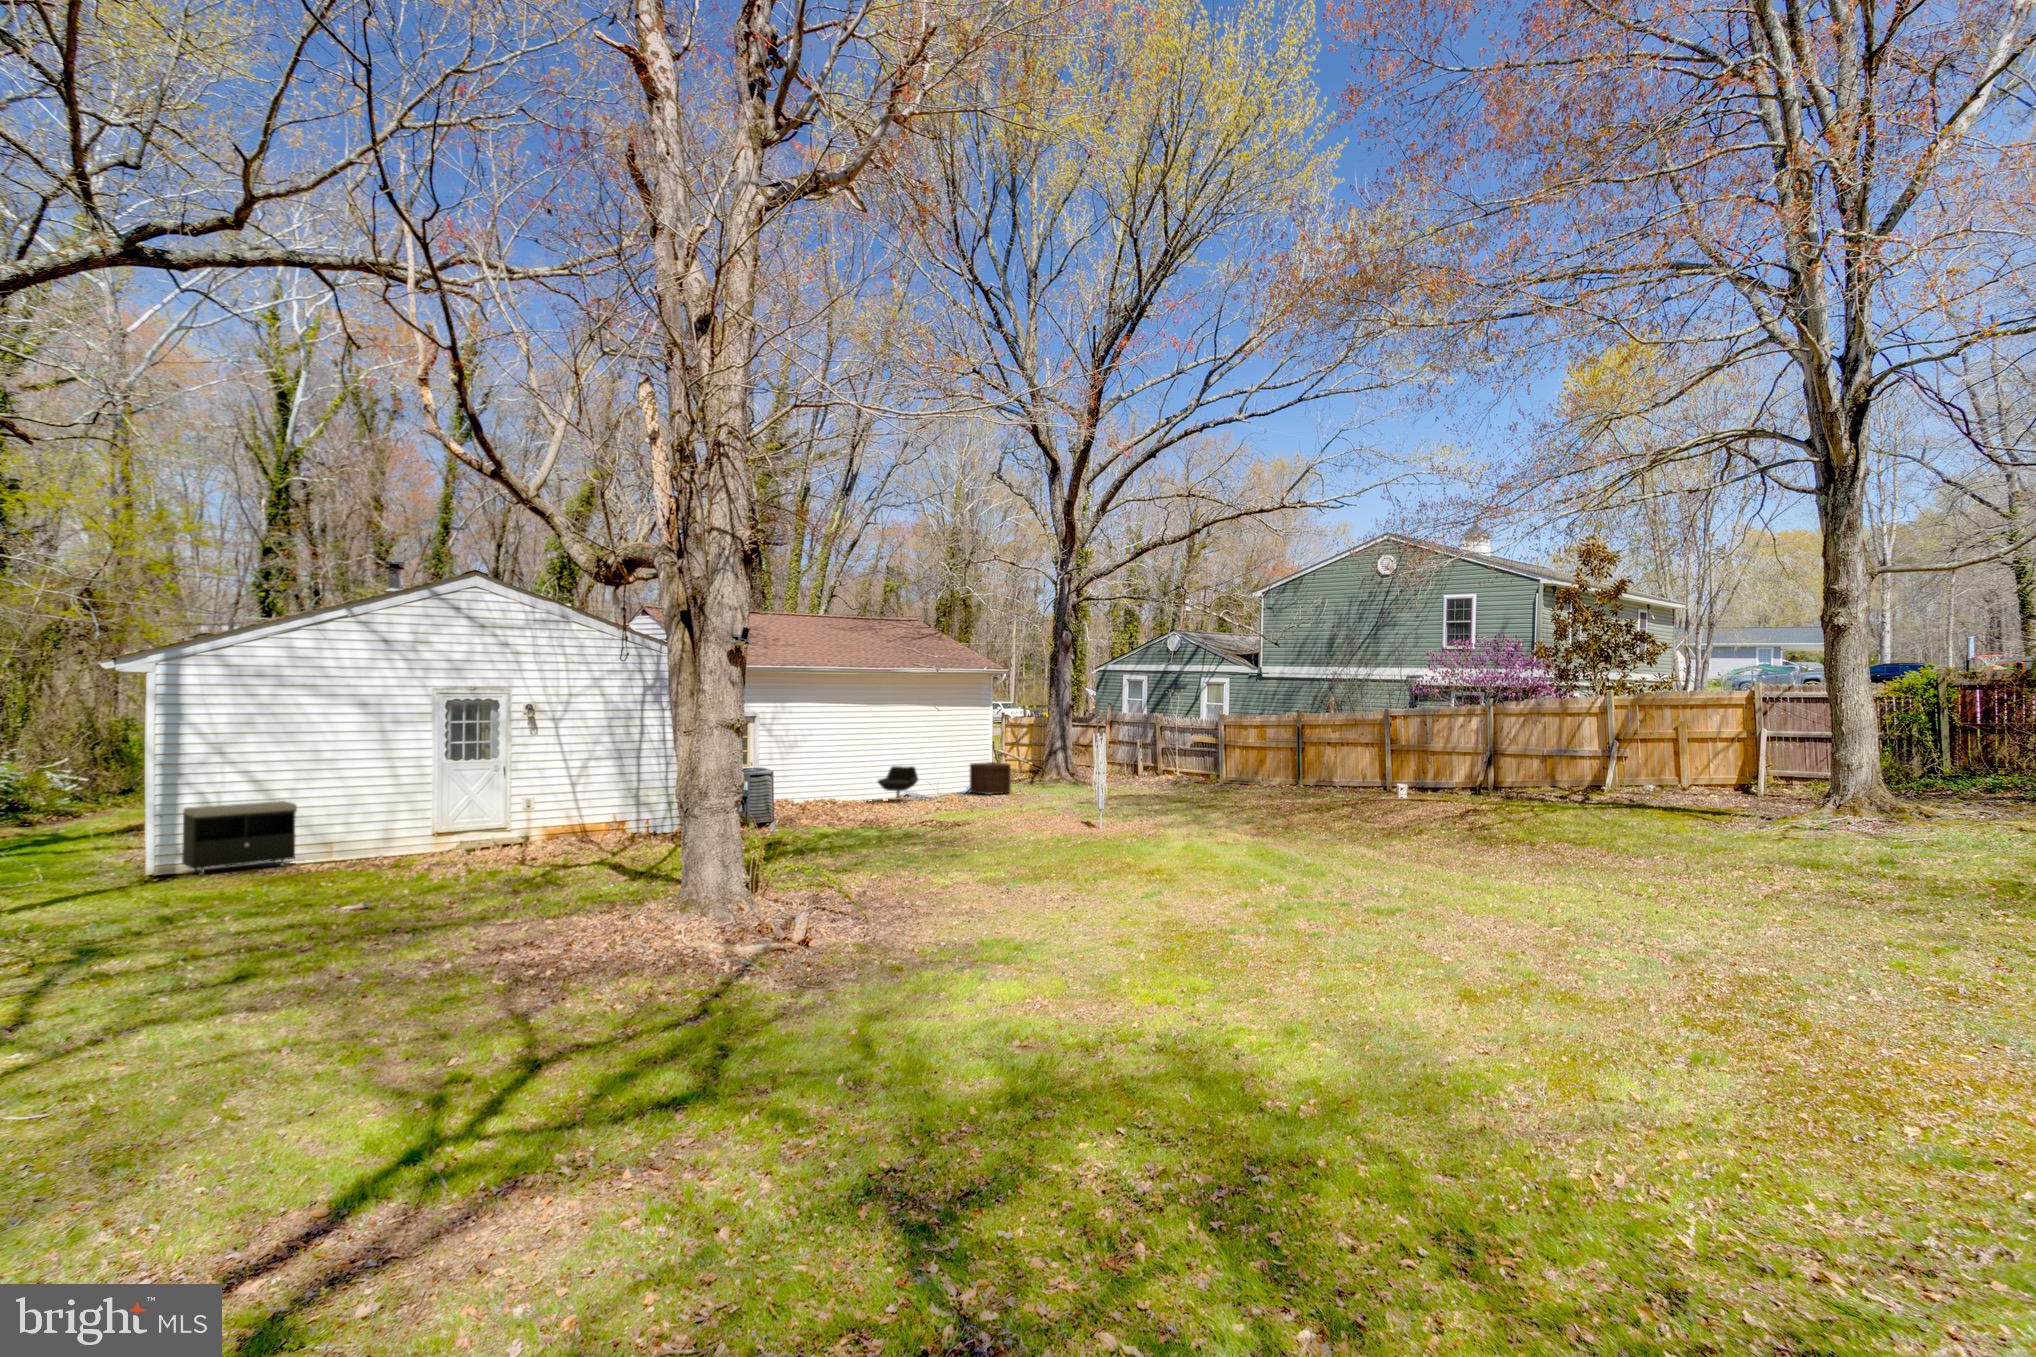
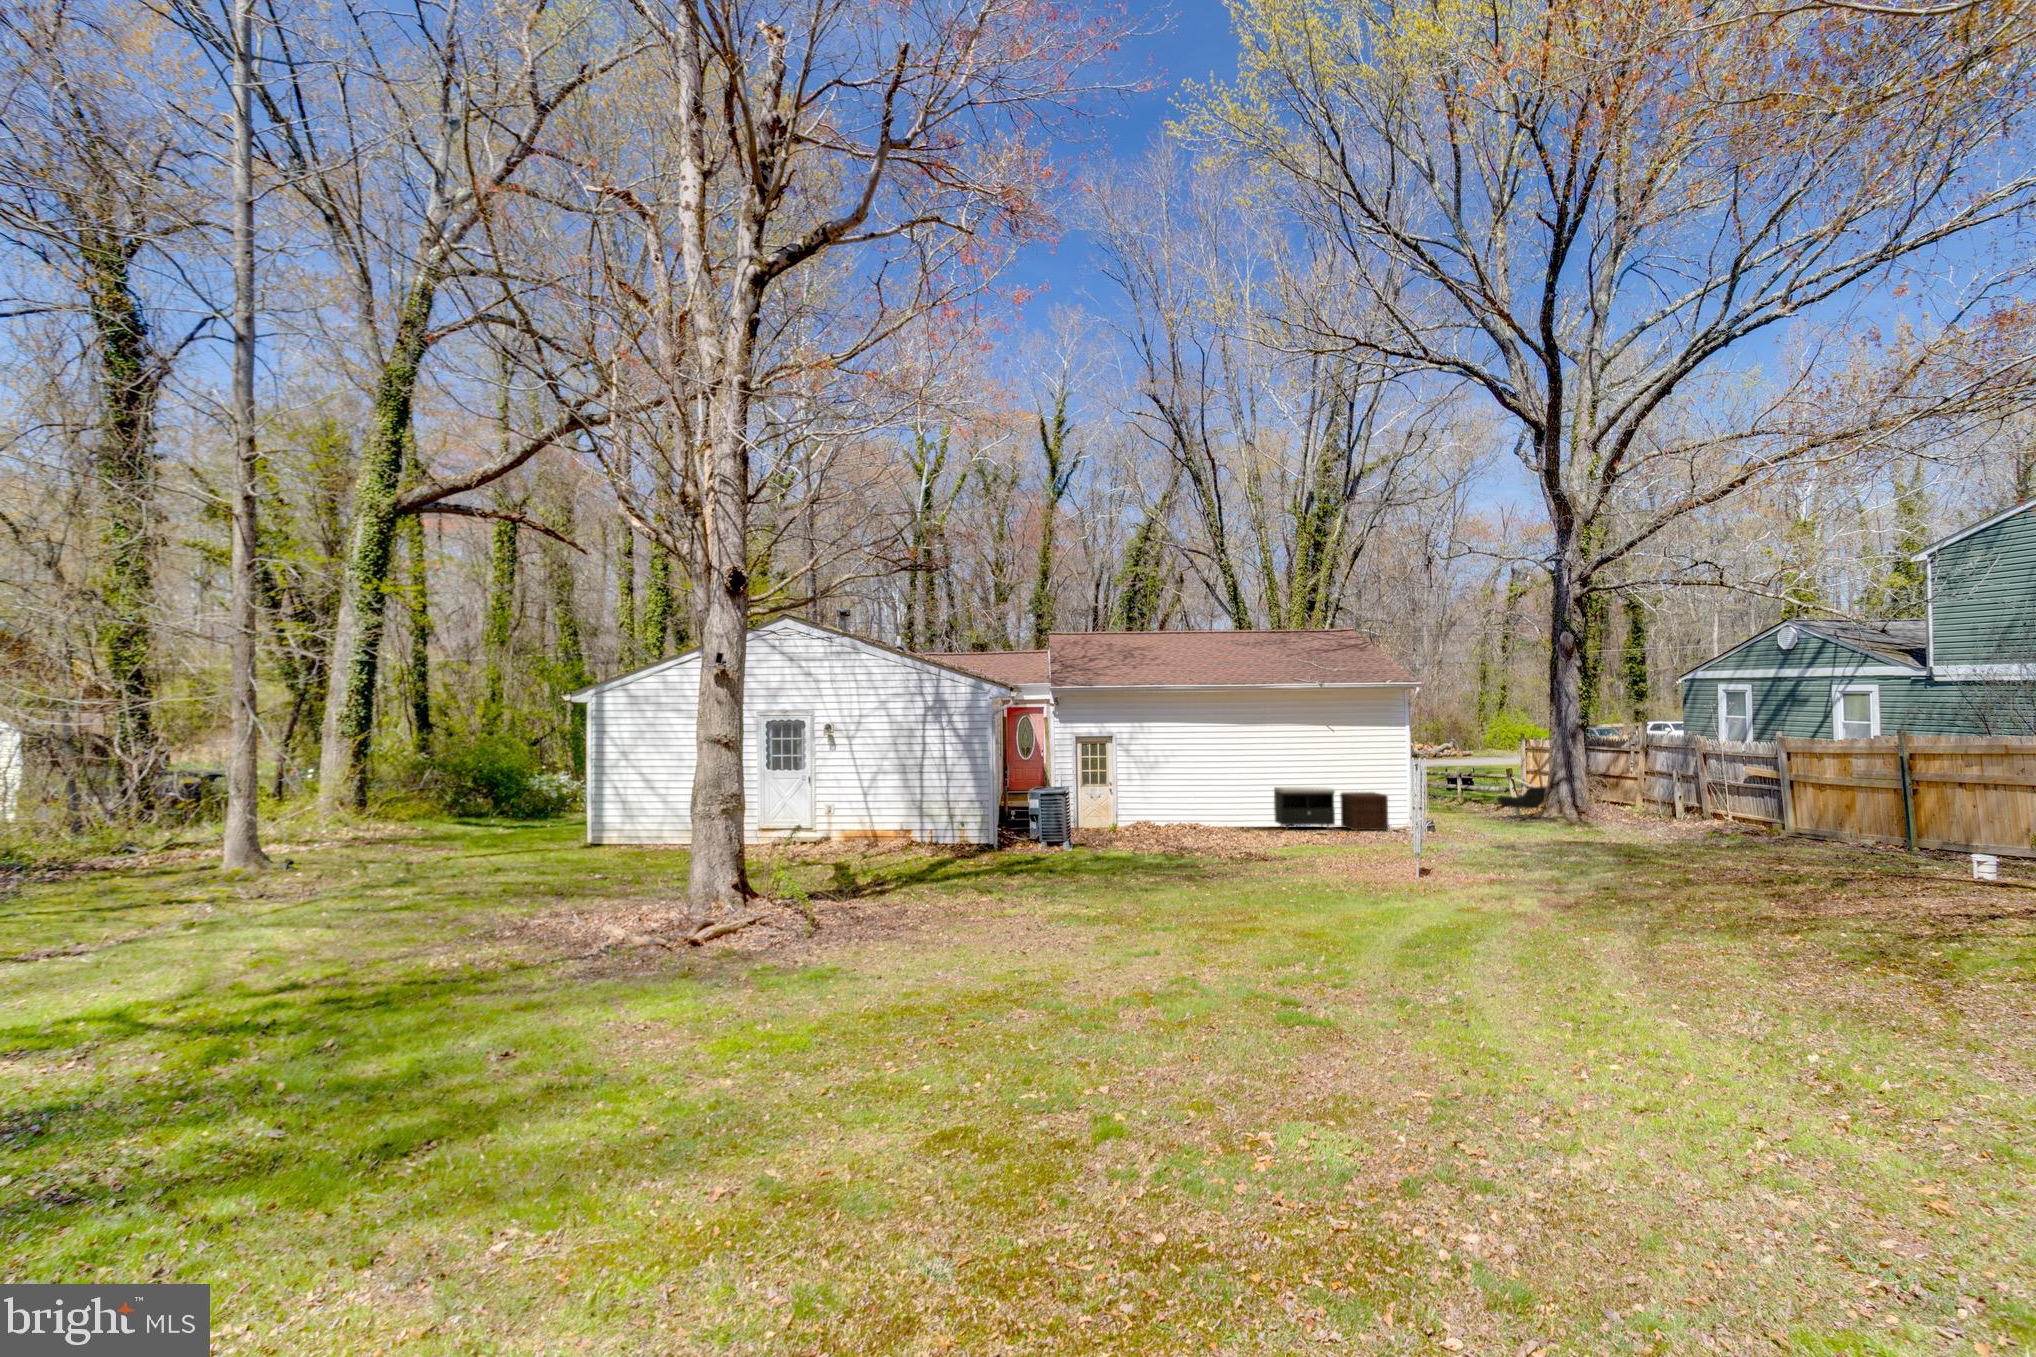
lounge chair: present [878,766,918,800] -> present [1498,787,1547,817]
storage bench: present [182,801,297,874] -> present [1274,787,1335,828]

